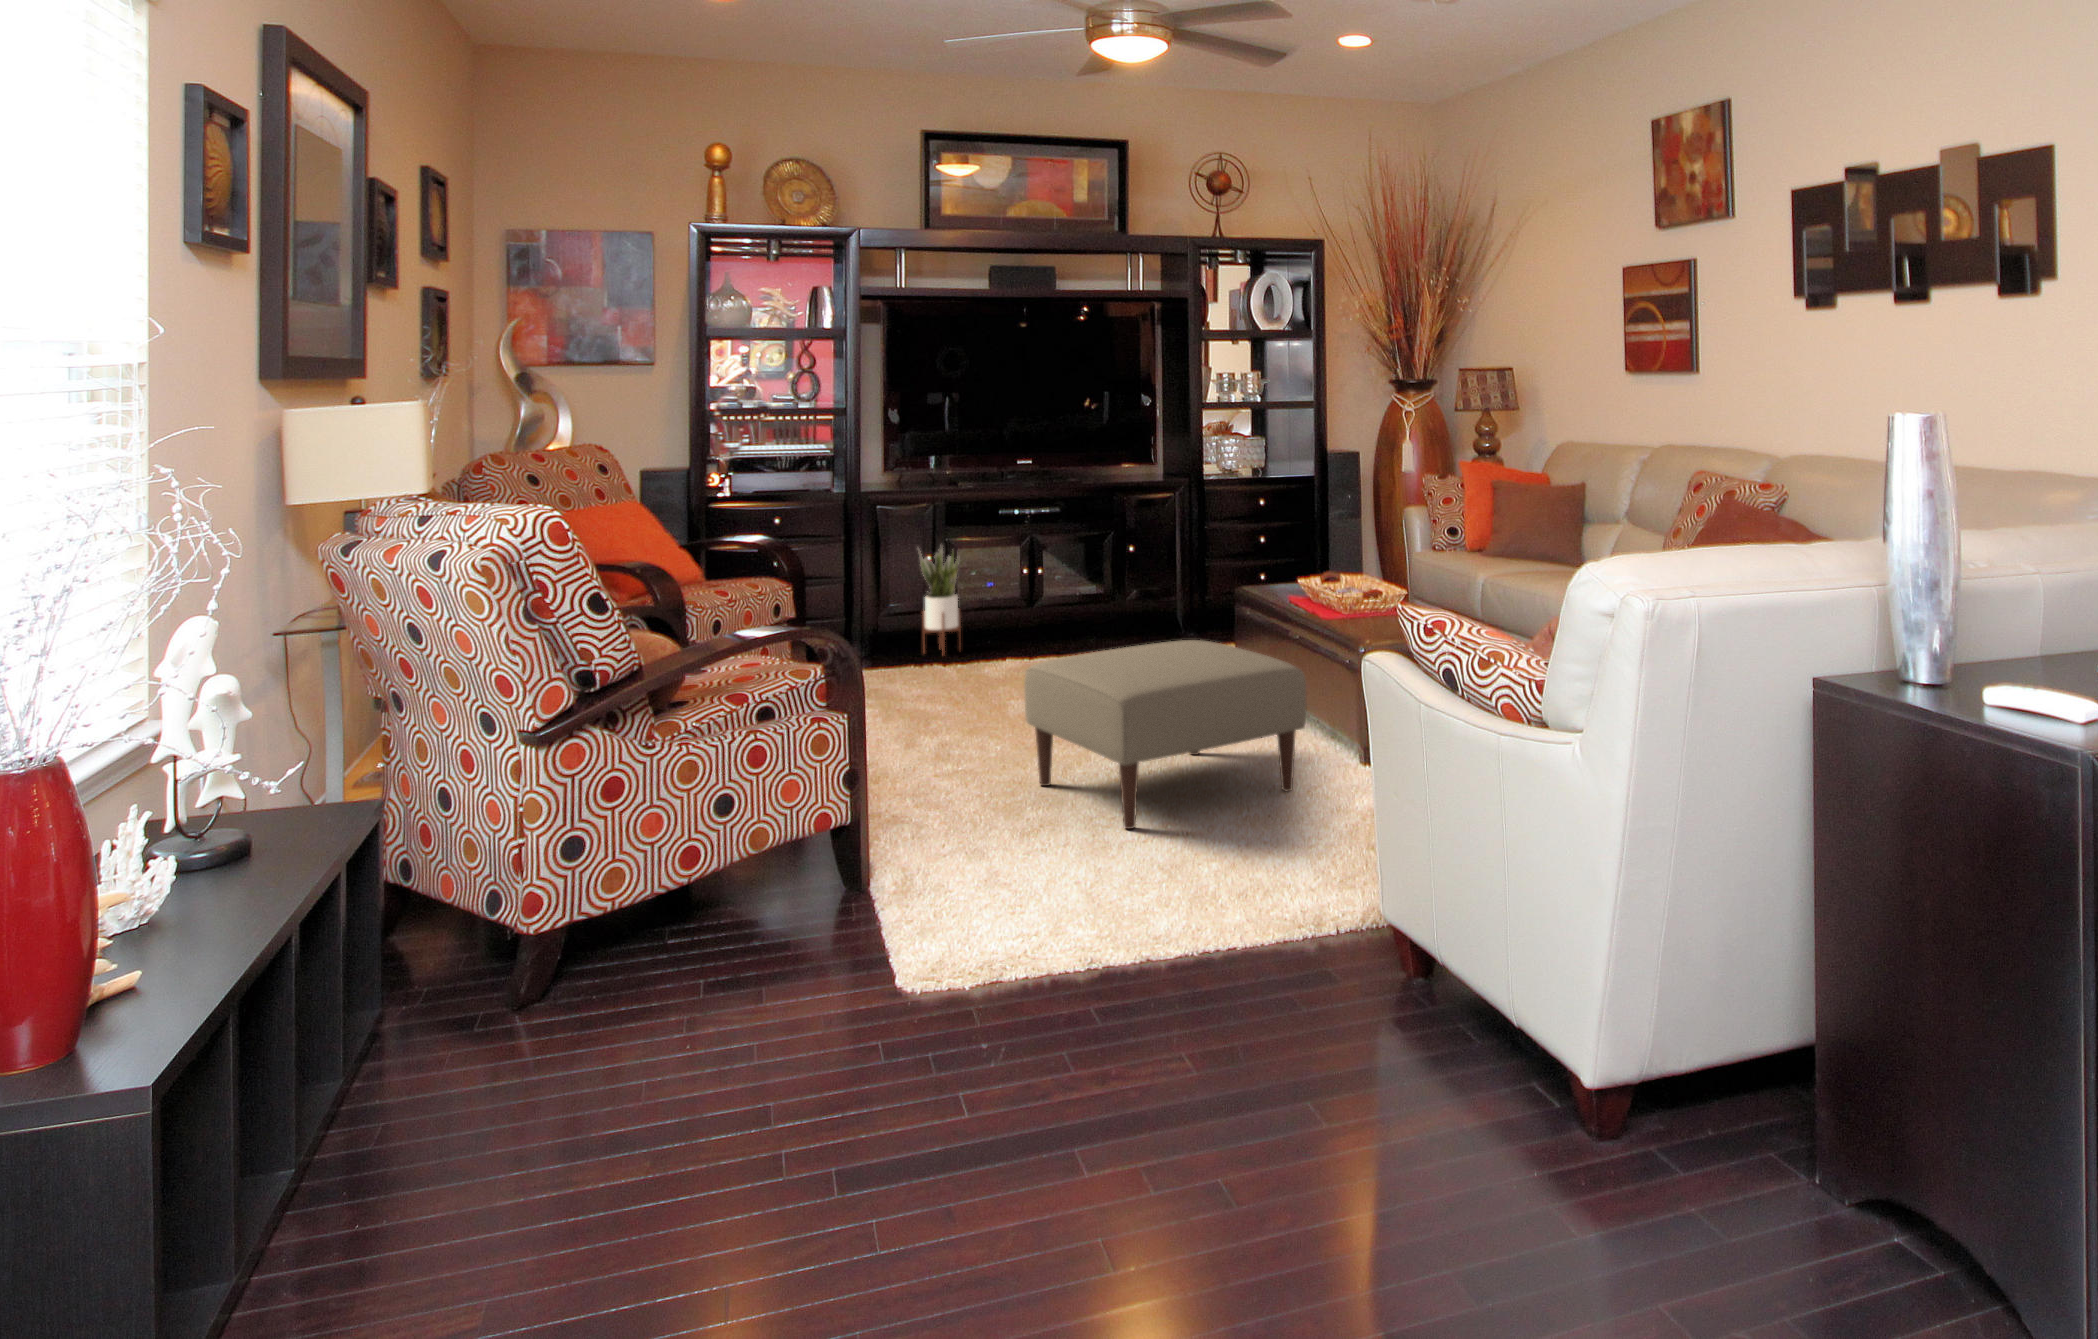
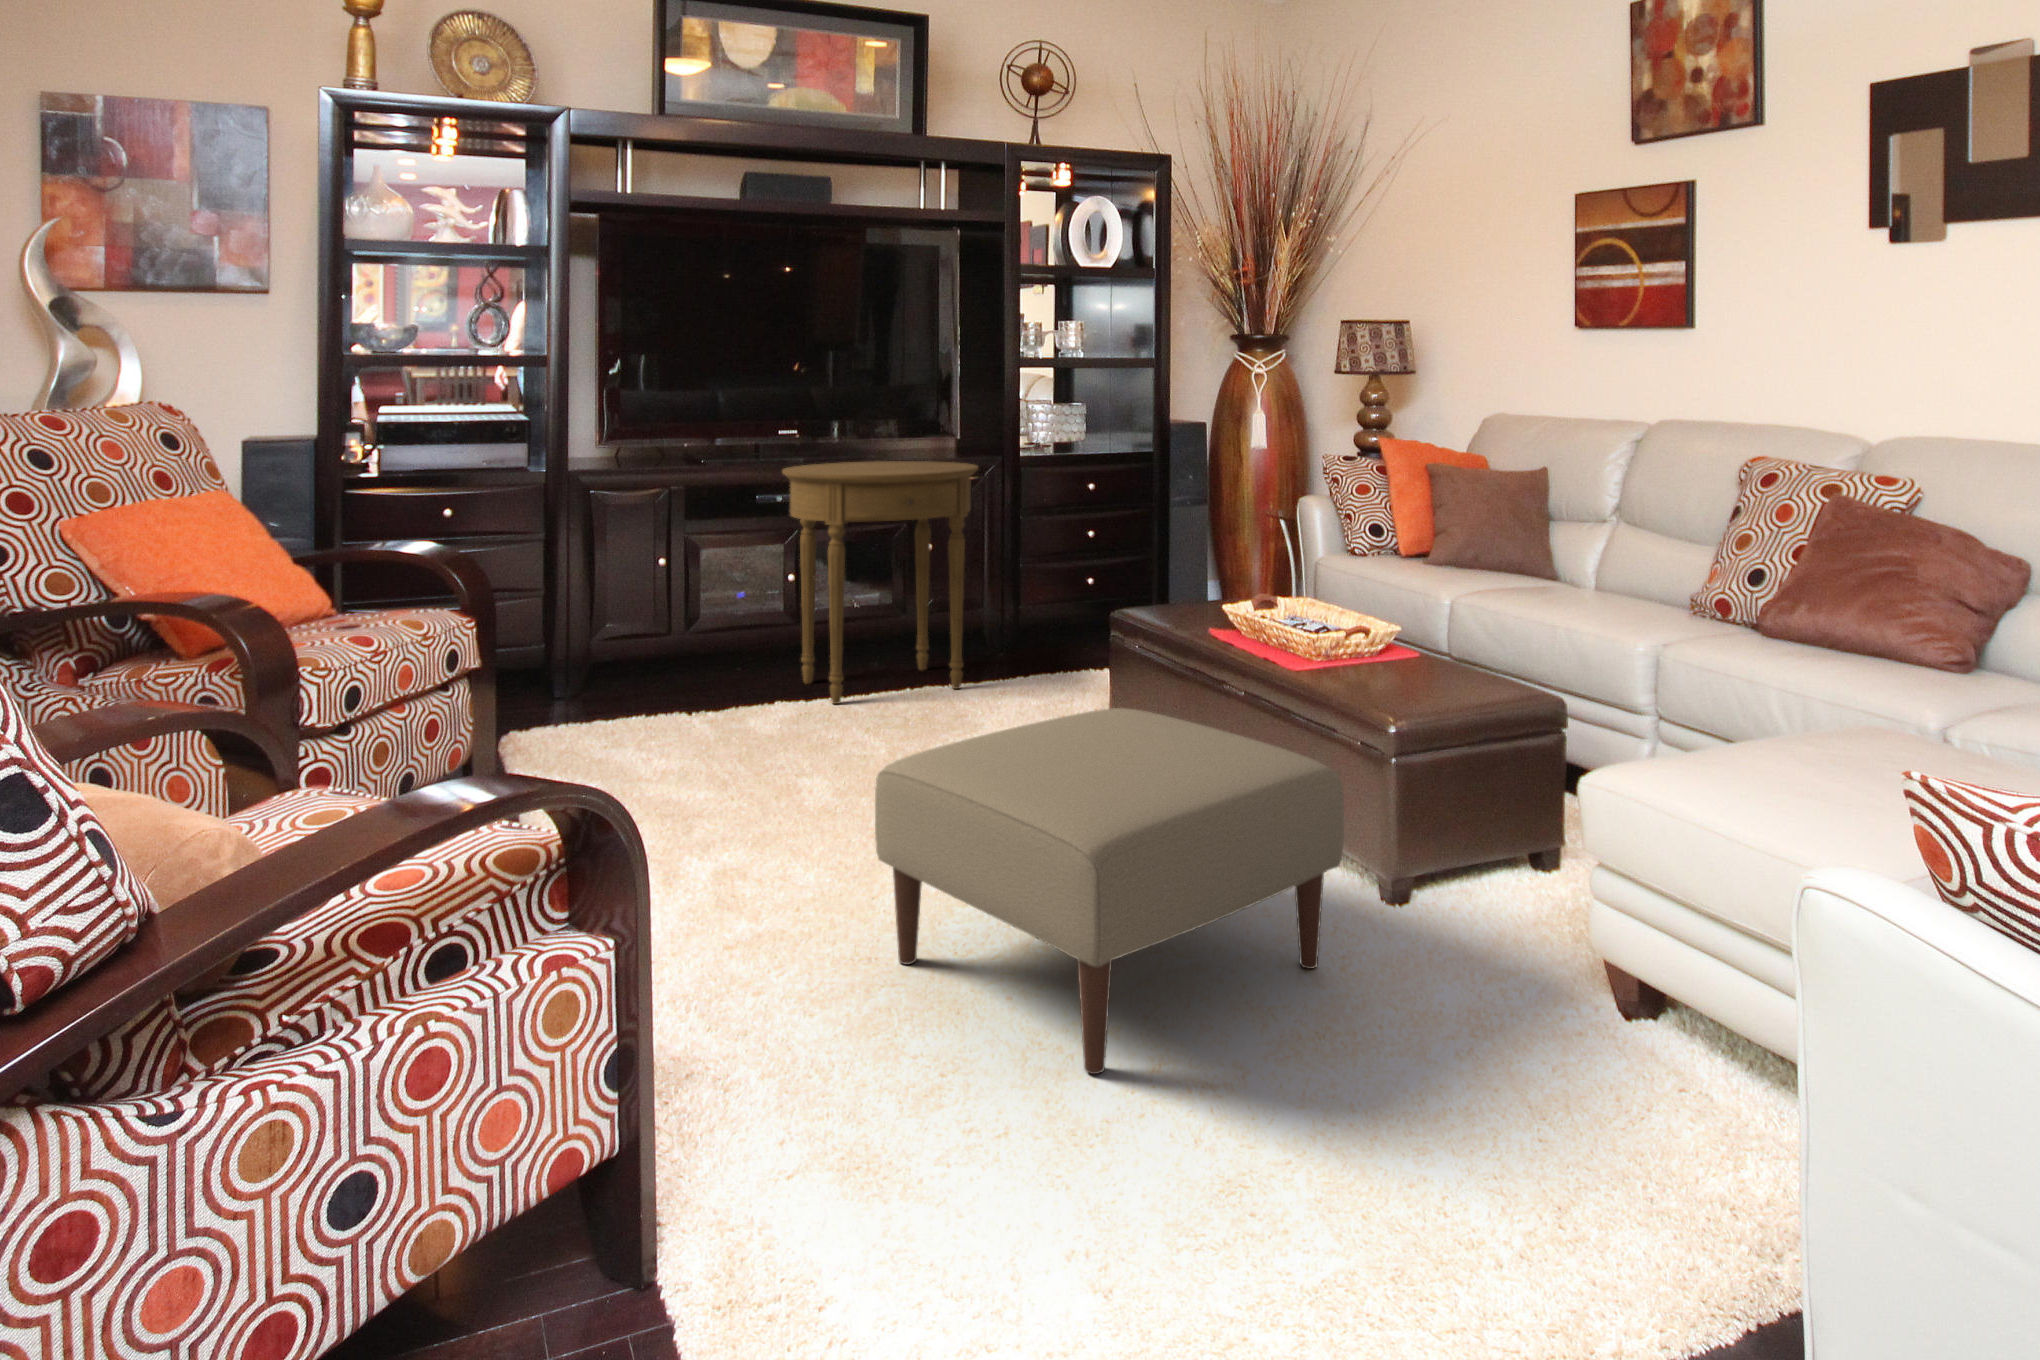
side table: none [1016,481,1163,659] -> present [782,461,978,704]
potted plant: present [919,548,961,651] -> none [644,545,701,700]

